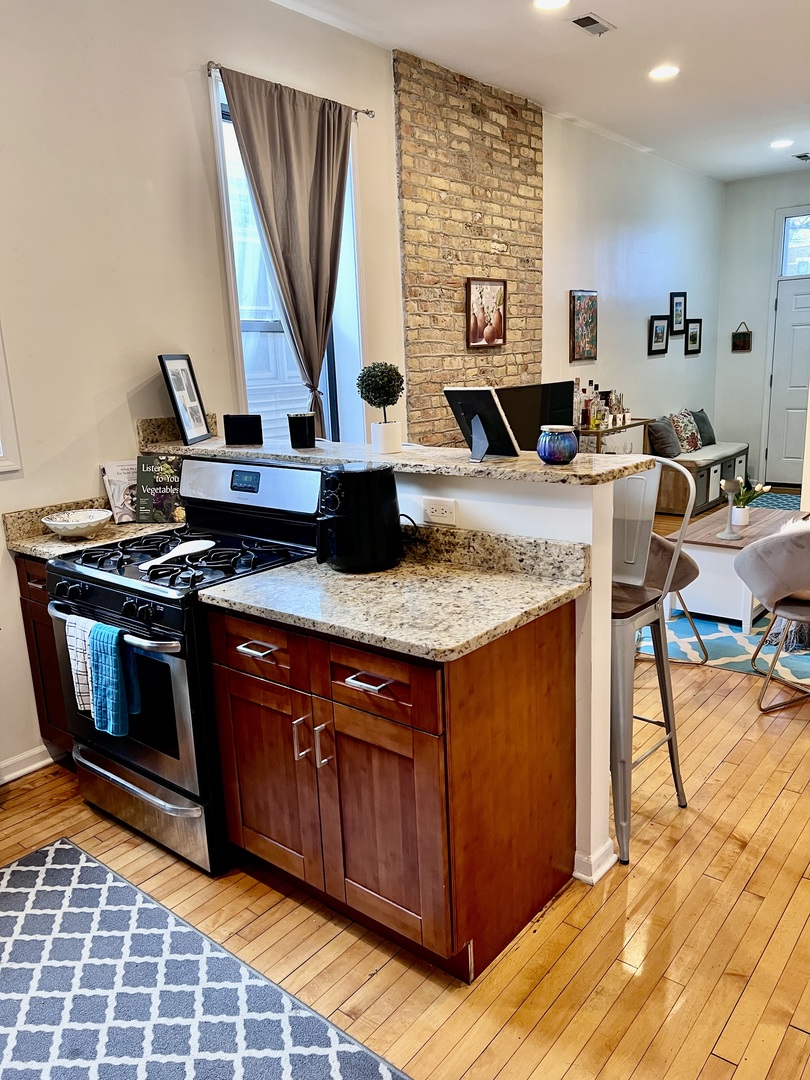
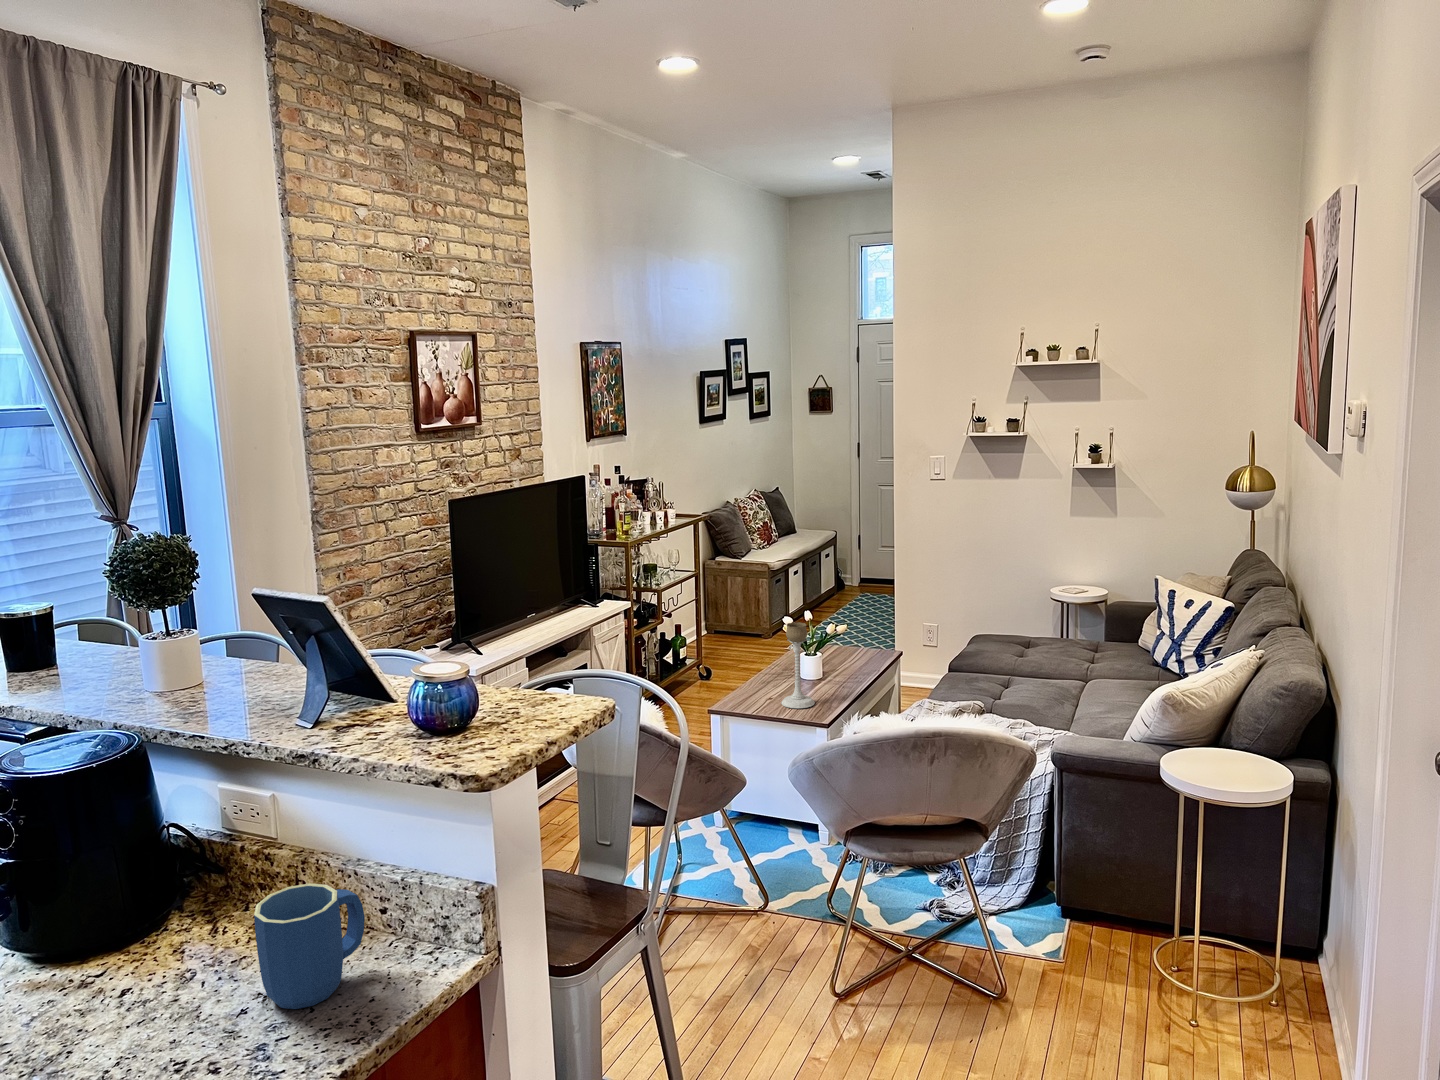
mug: none [466,533,519,594] -> present [254,884,365,1009]

